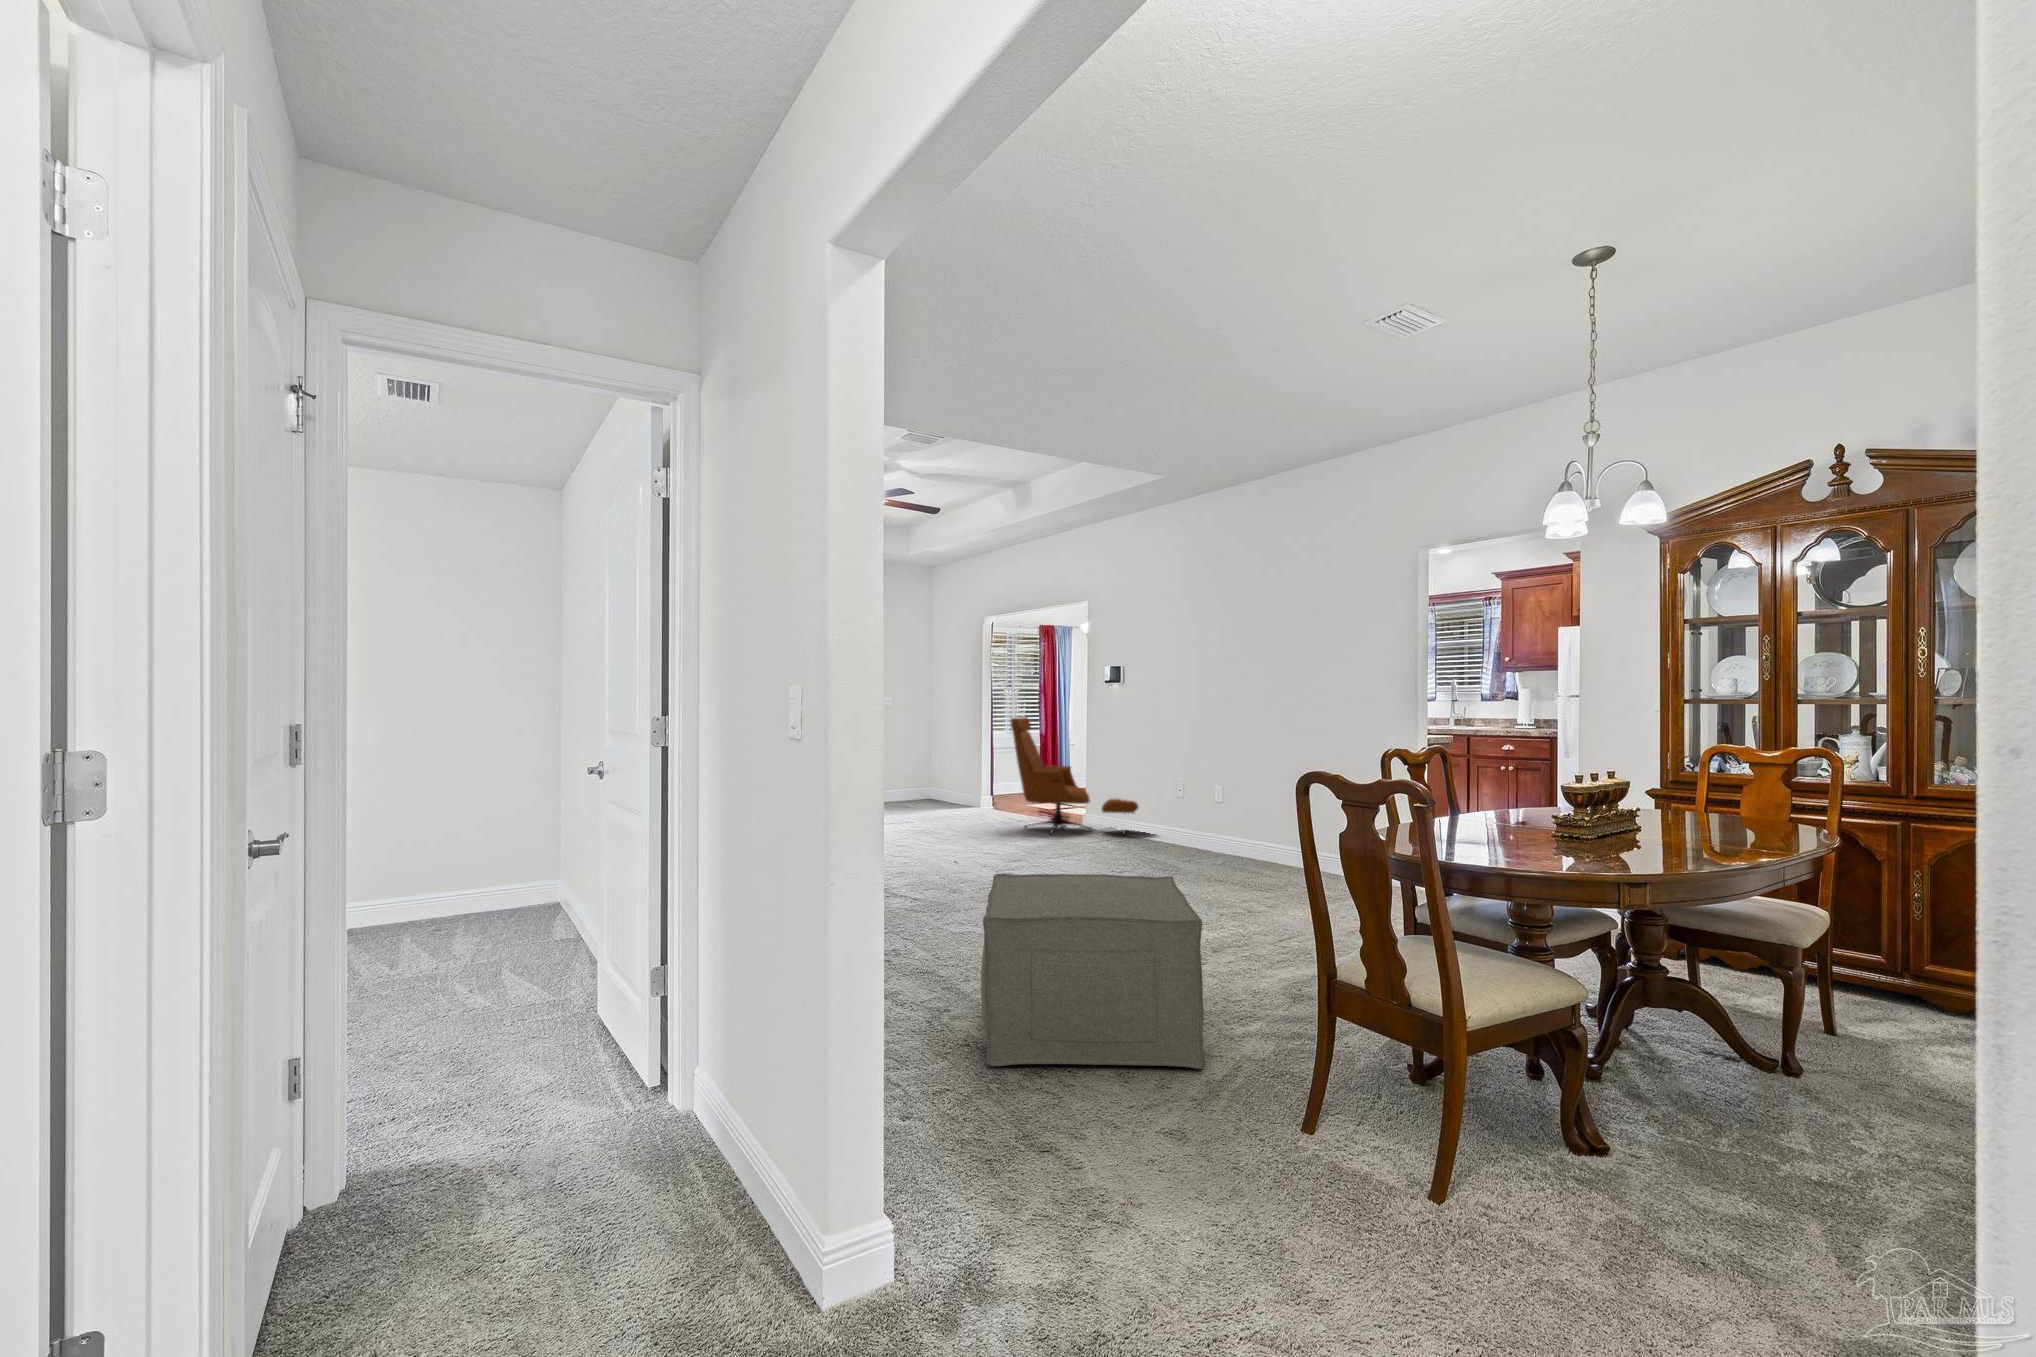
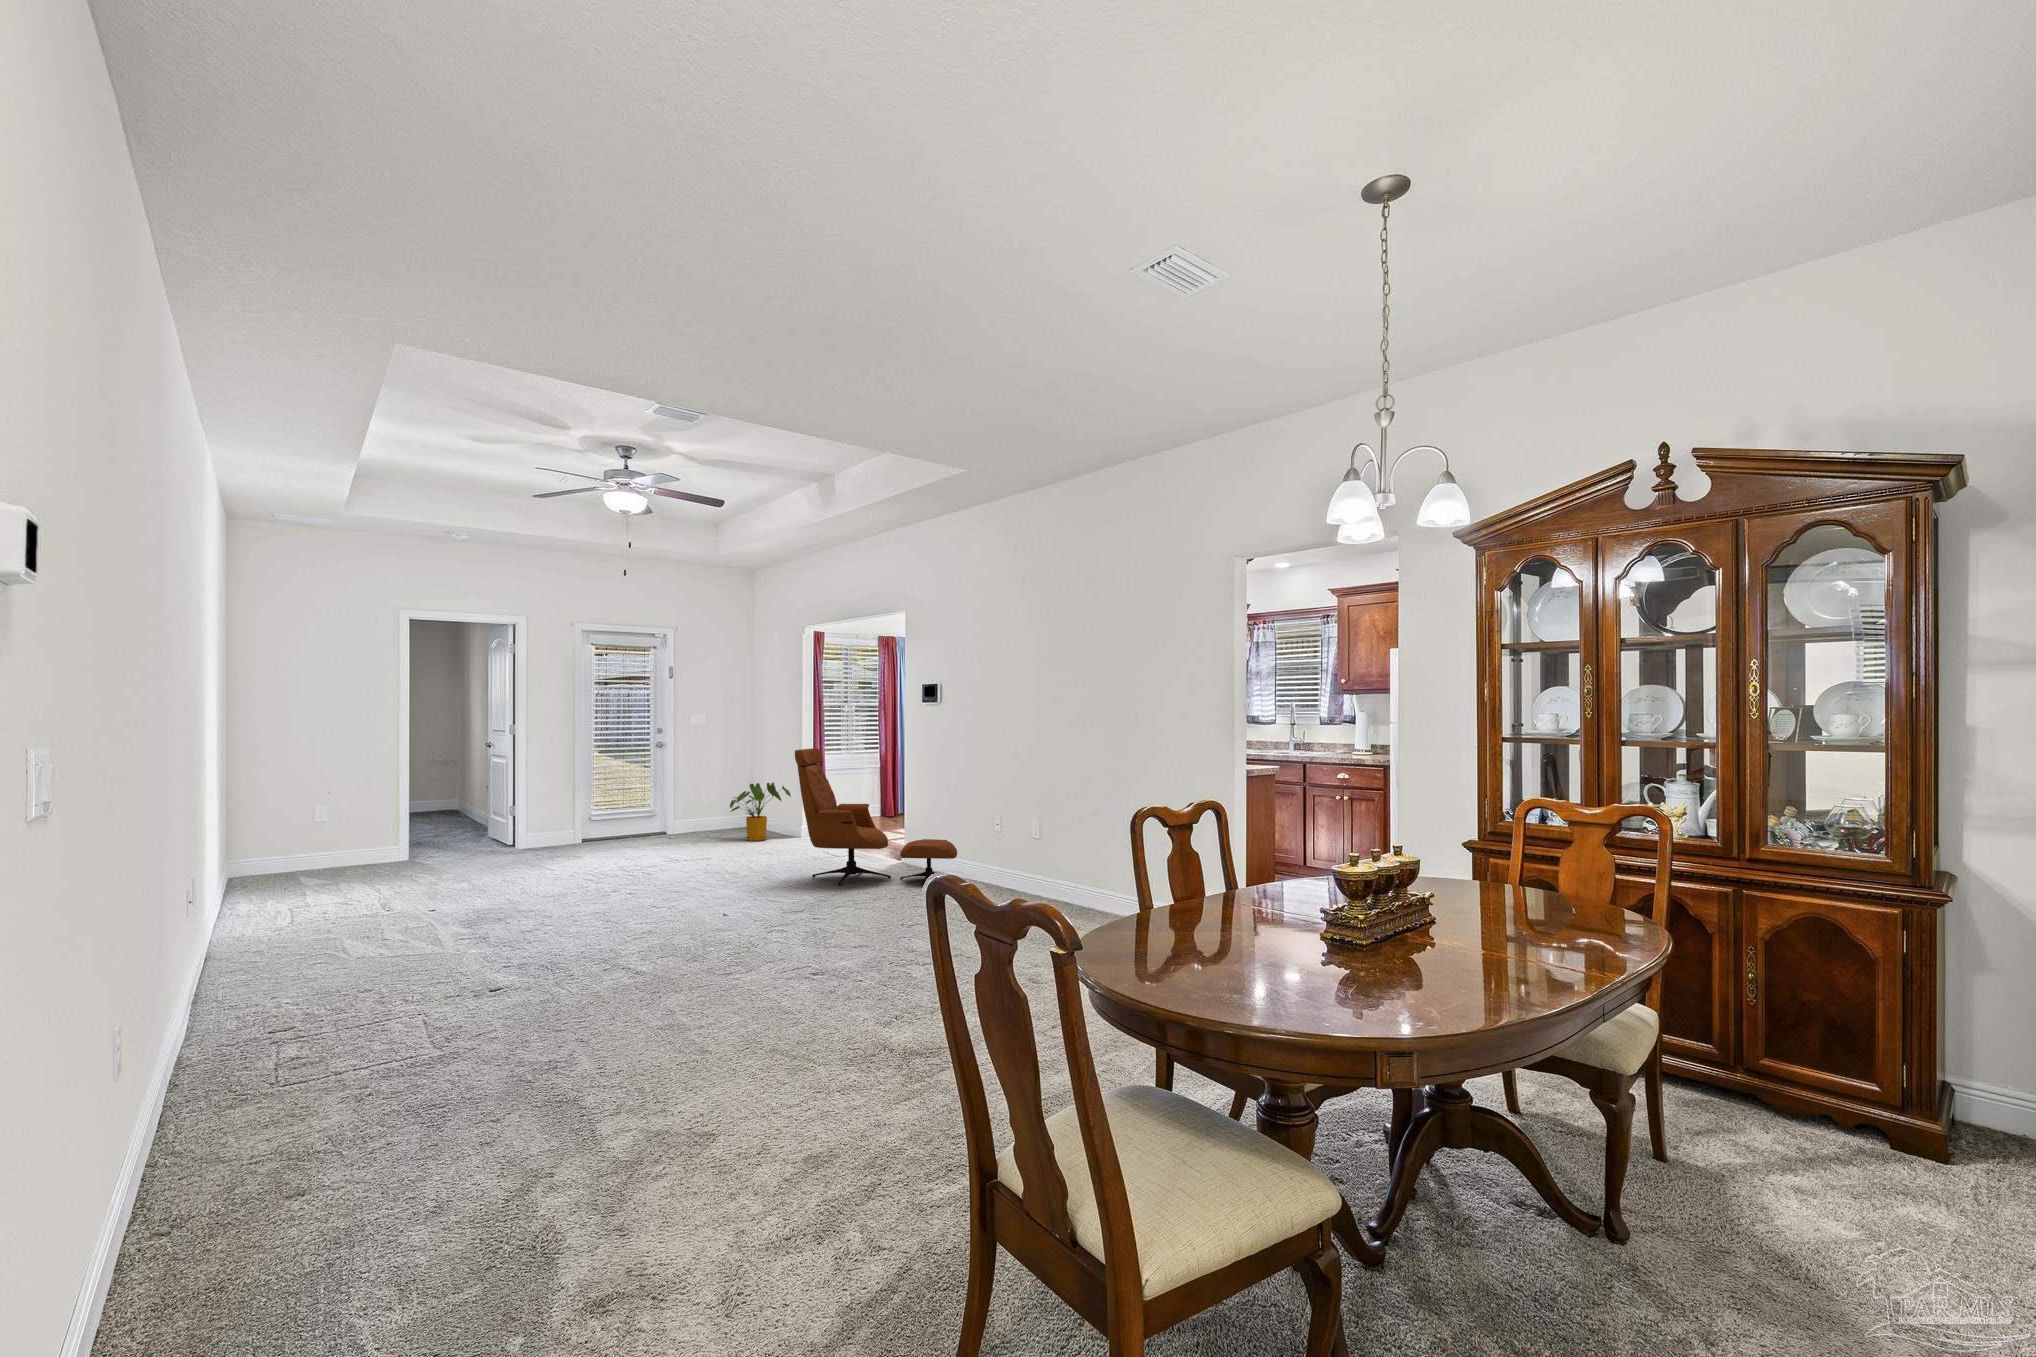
house plant: none [936,750,988,800] -> present [730,783,791,841]
ottoman: present [981,874,1205,1069] -> none [542,983,881,1299]

